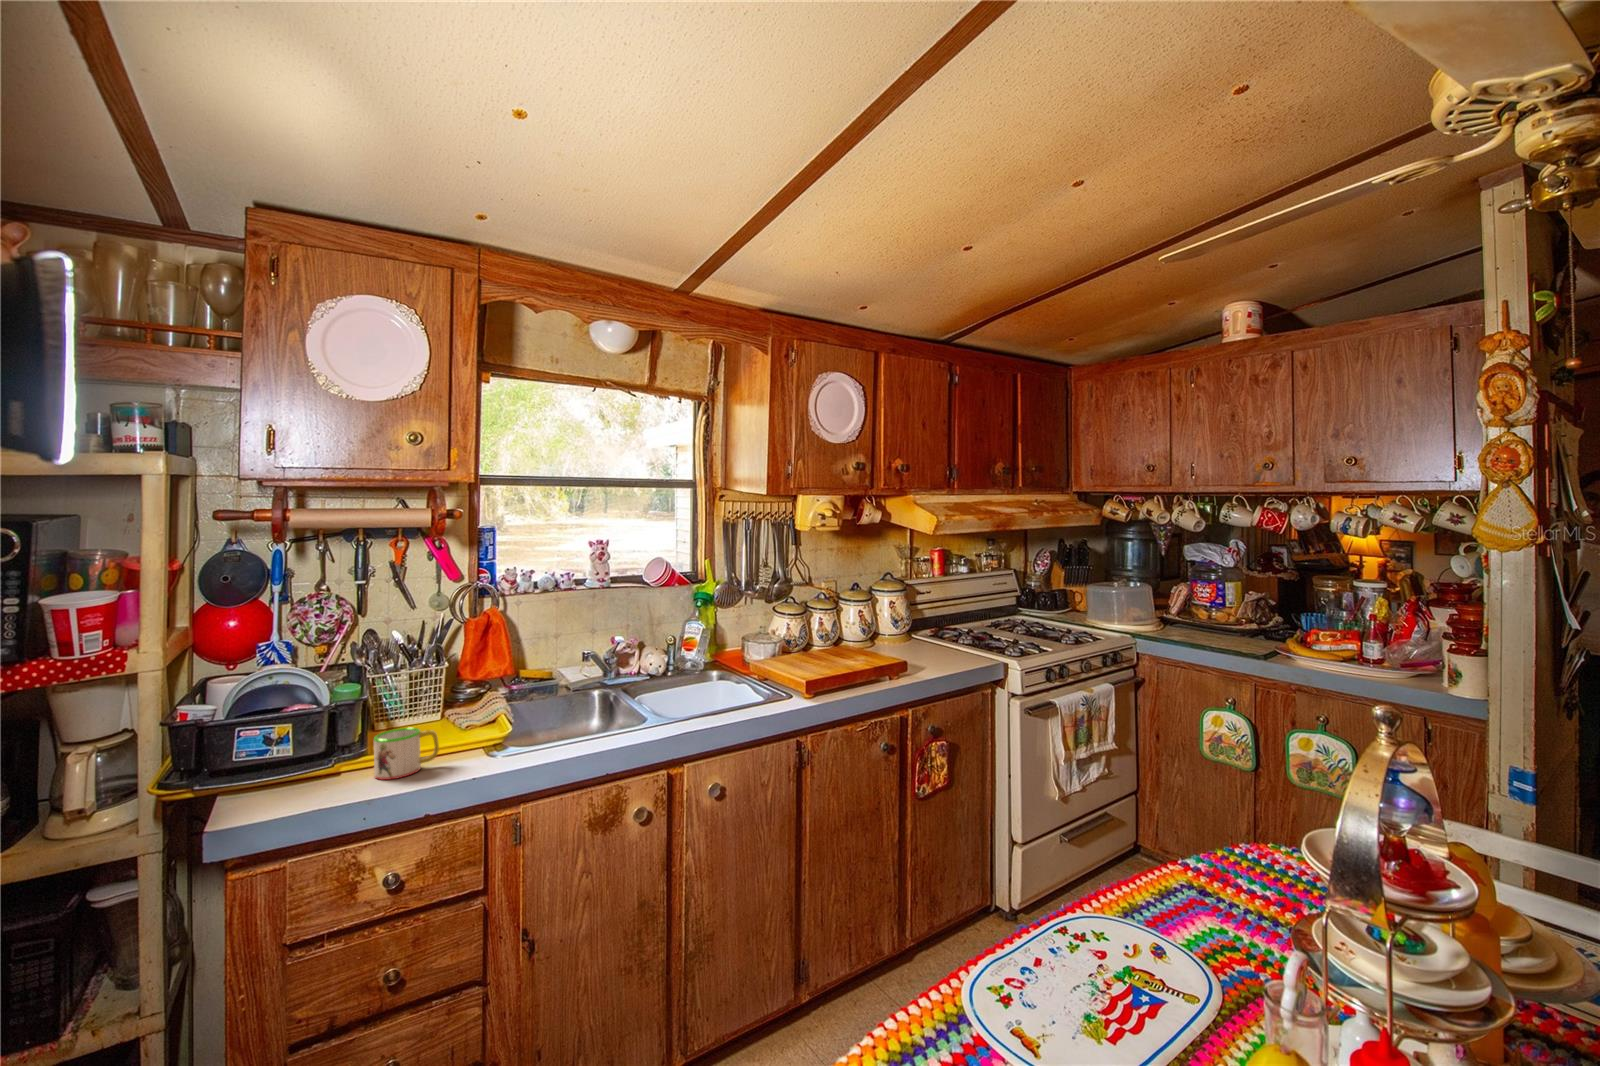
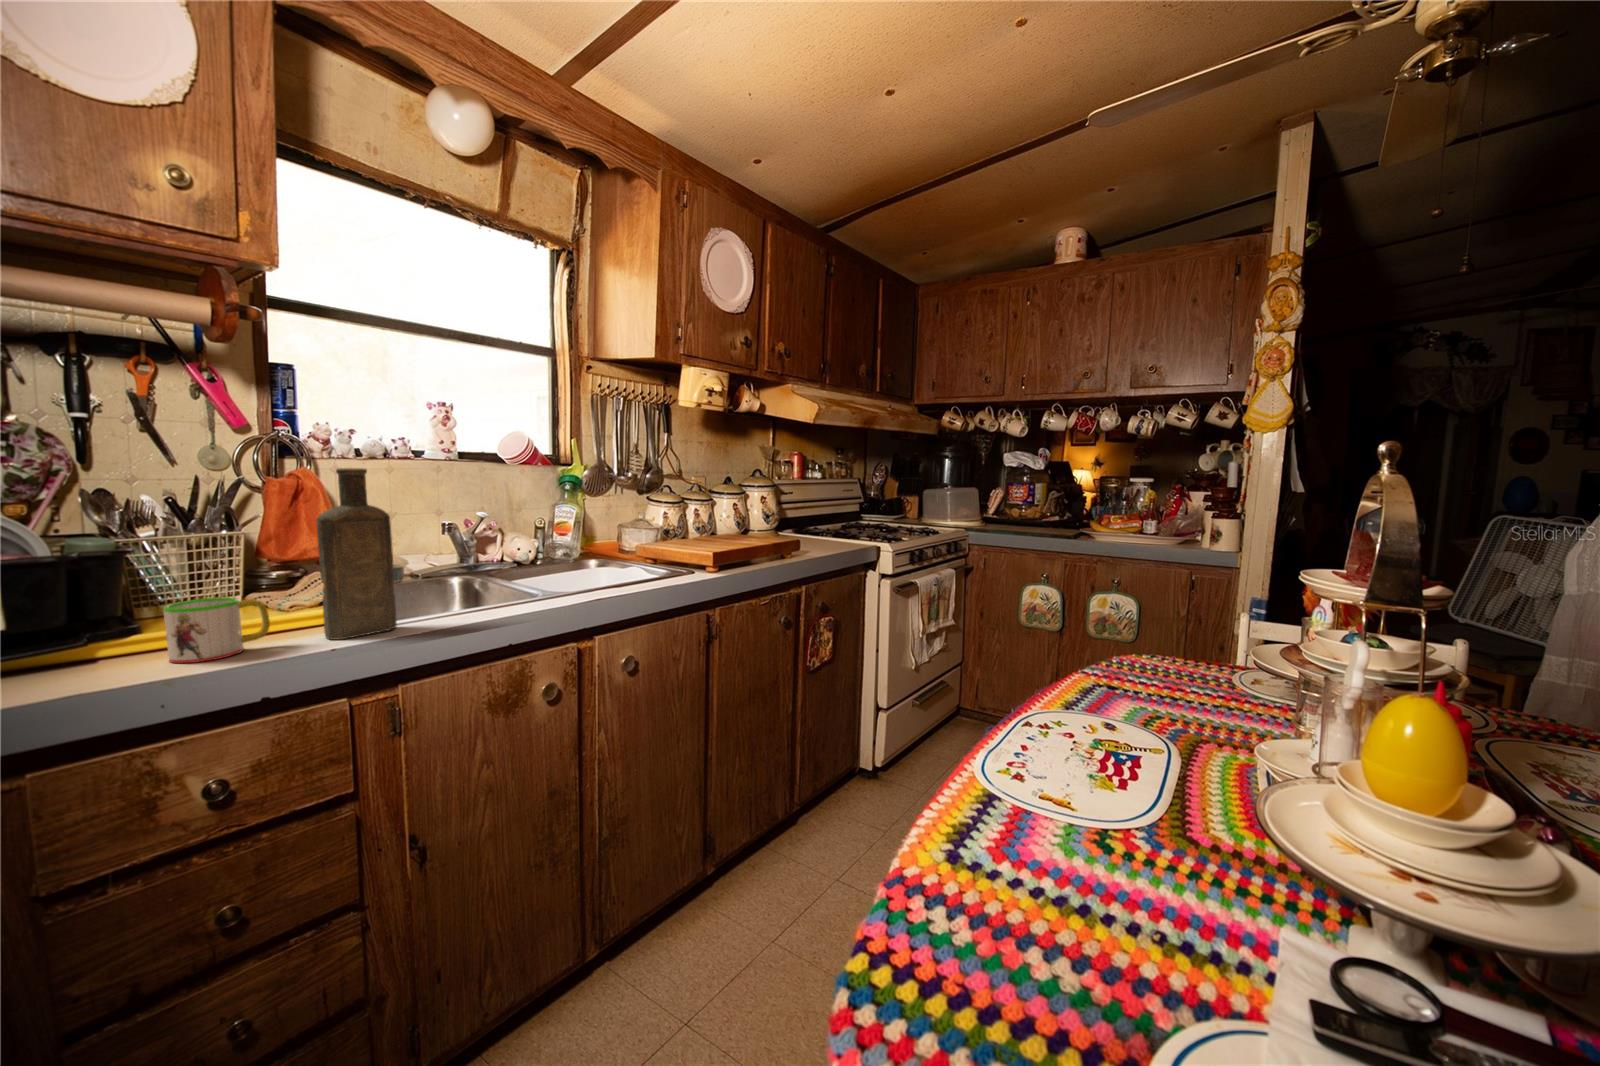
bottle: none [465,627,526,763] -> present [316,468,397,640]

